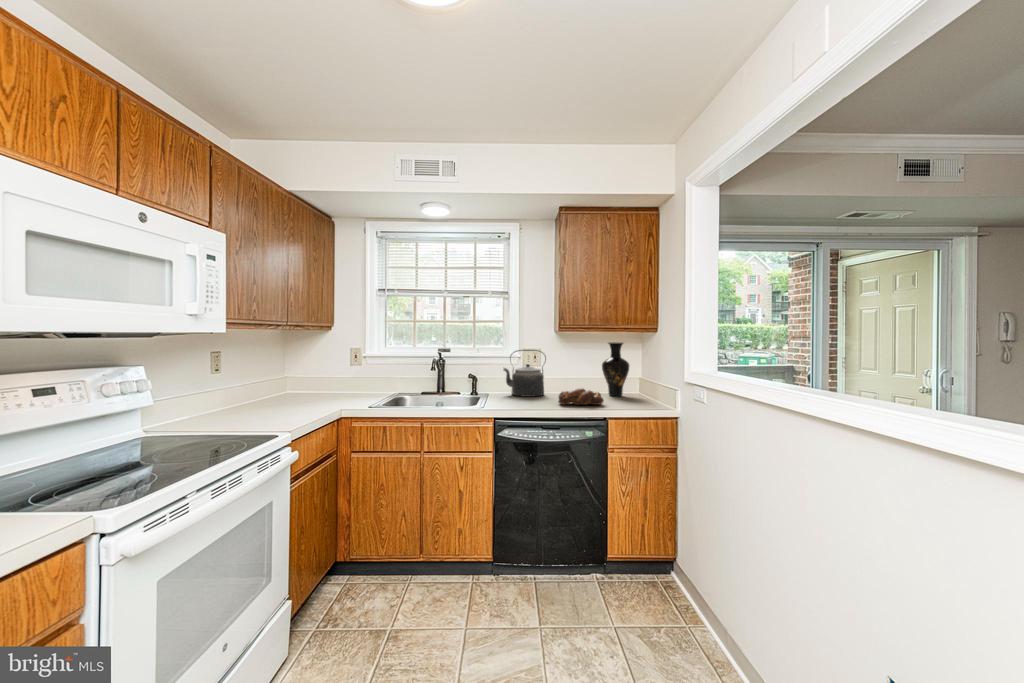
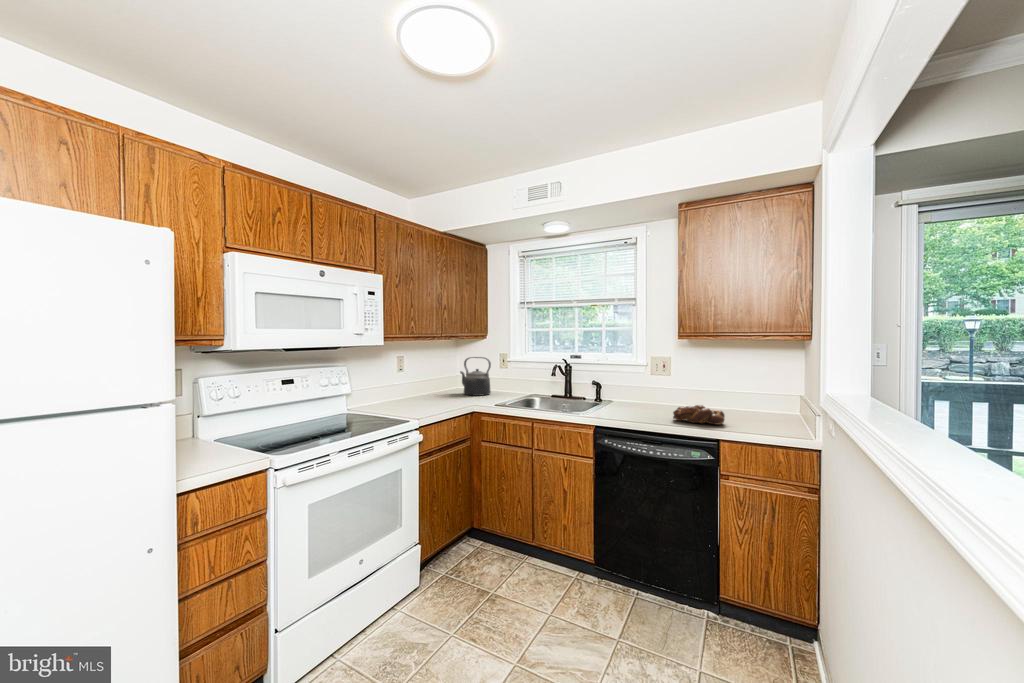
vase: present [602,342,629,396] -> none [742,356,778,417]
kettle: present [504,350,546,397] -> present [460,357,491,396]

